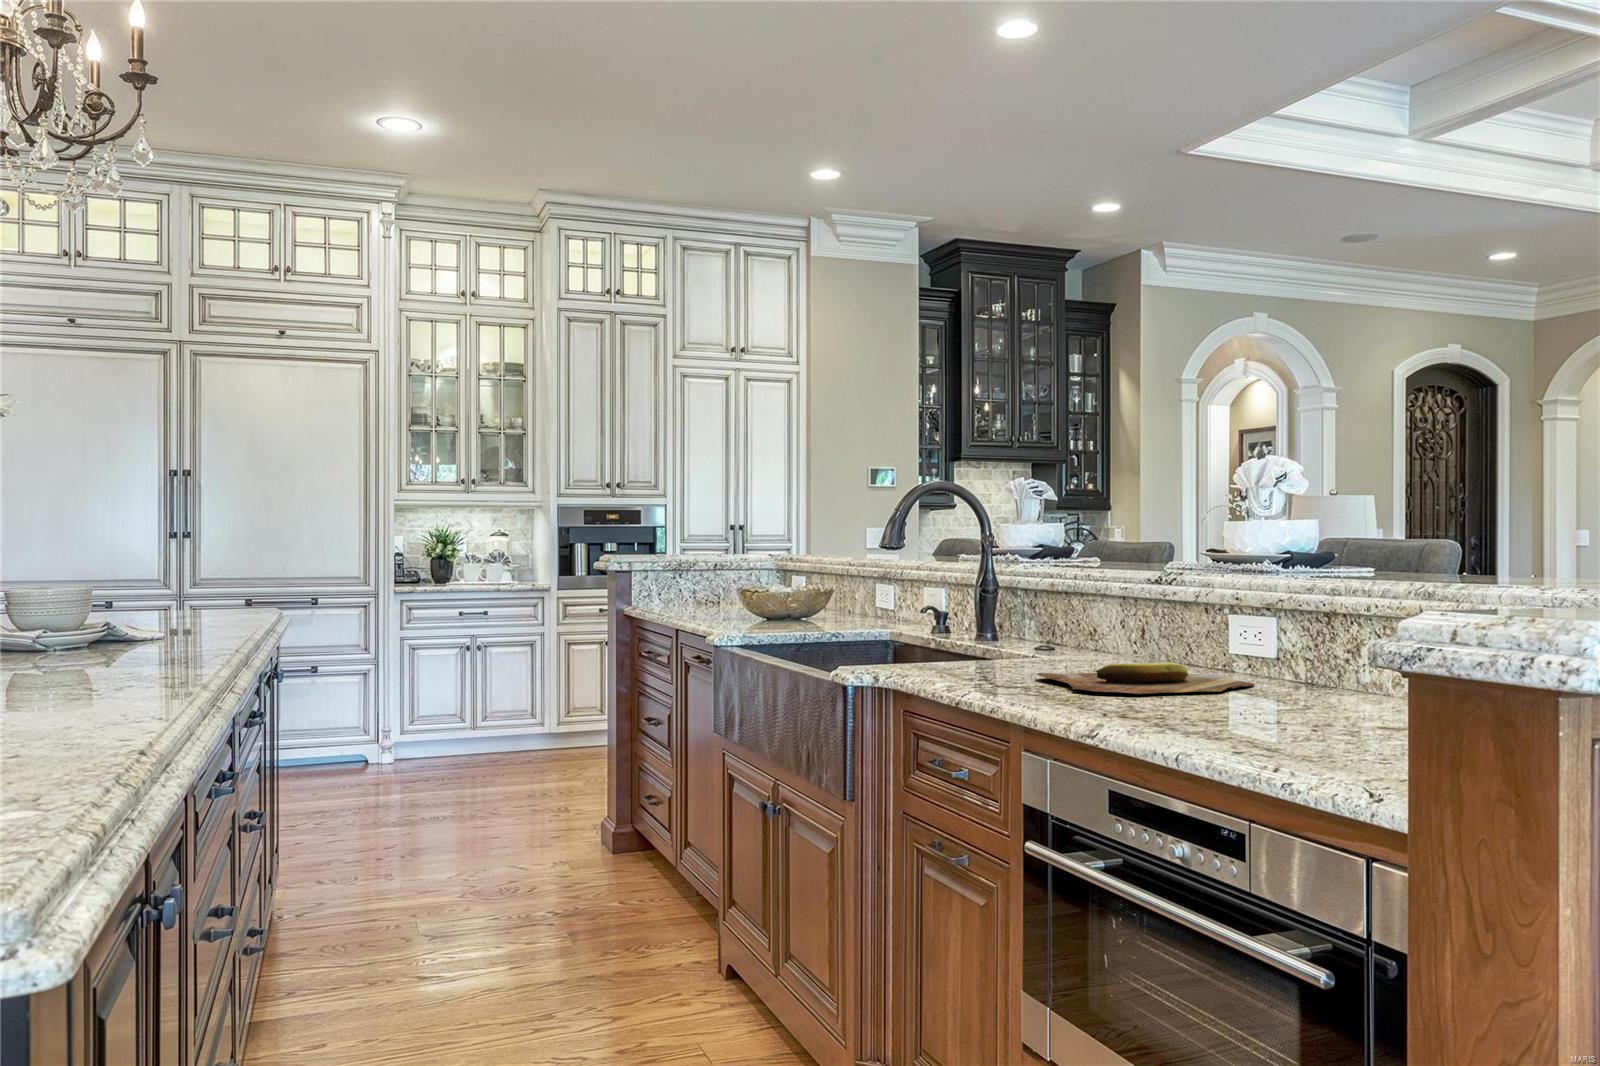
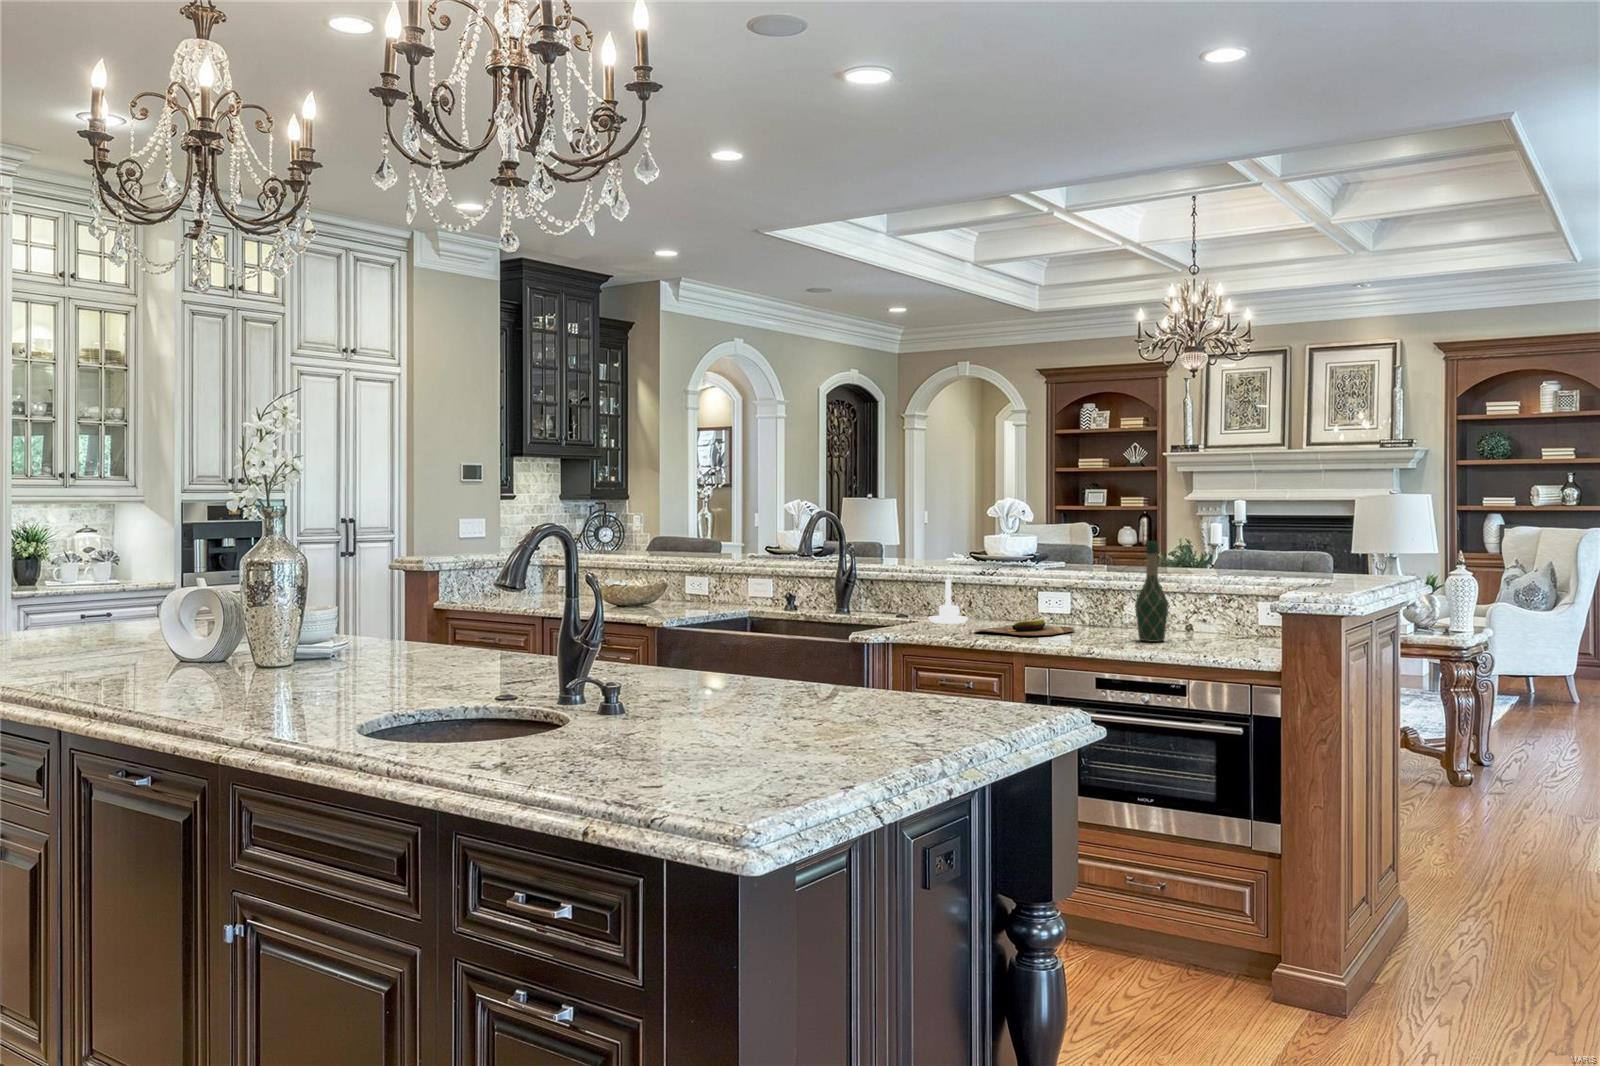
wine bottle: none [1259,500,1337,729] -> present [1135,541,1169,642]
candle holder: none [1051,573,1120,662] -> present [928,572,968,624]

